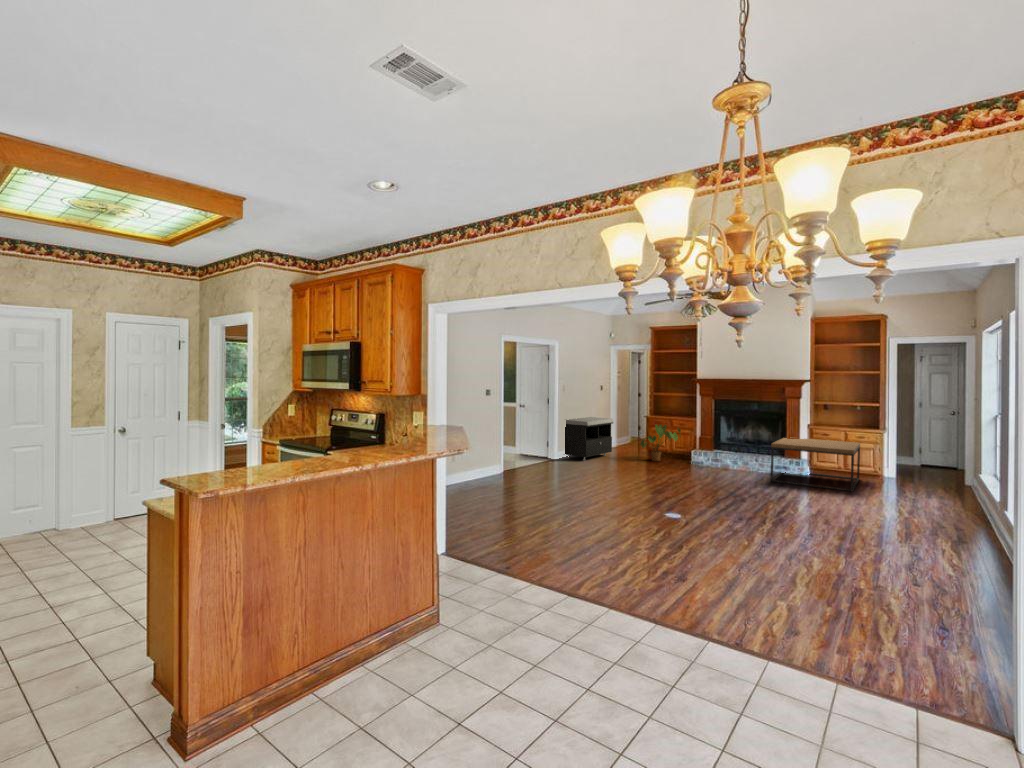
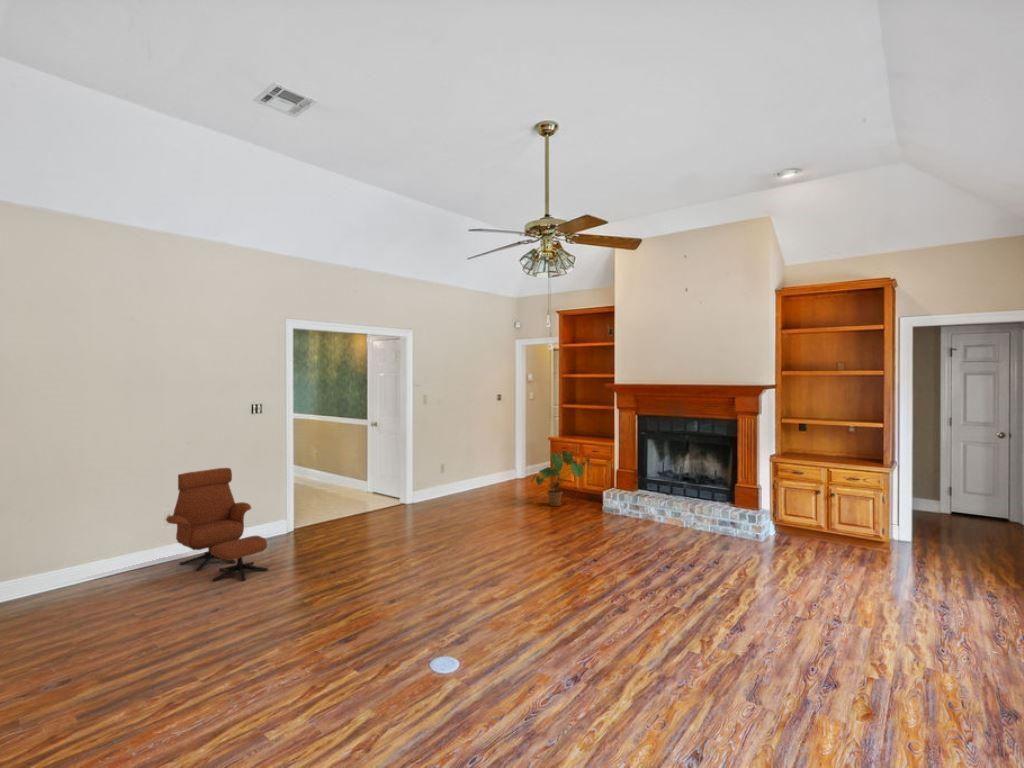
storage bench: present [565,417,613,461] -> none [420,439,501,506]
lounge chair: none [457,427,519,489] -> present [166,468,268,581]
coffee table: present [771,437,860,491] -> none [703,474,853,582]

